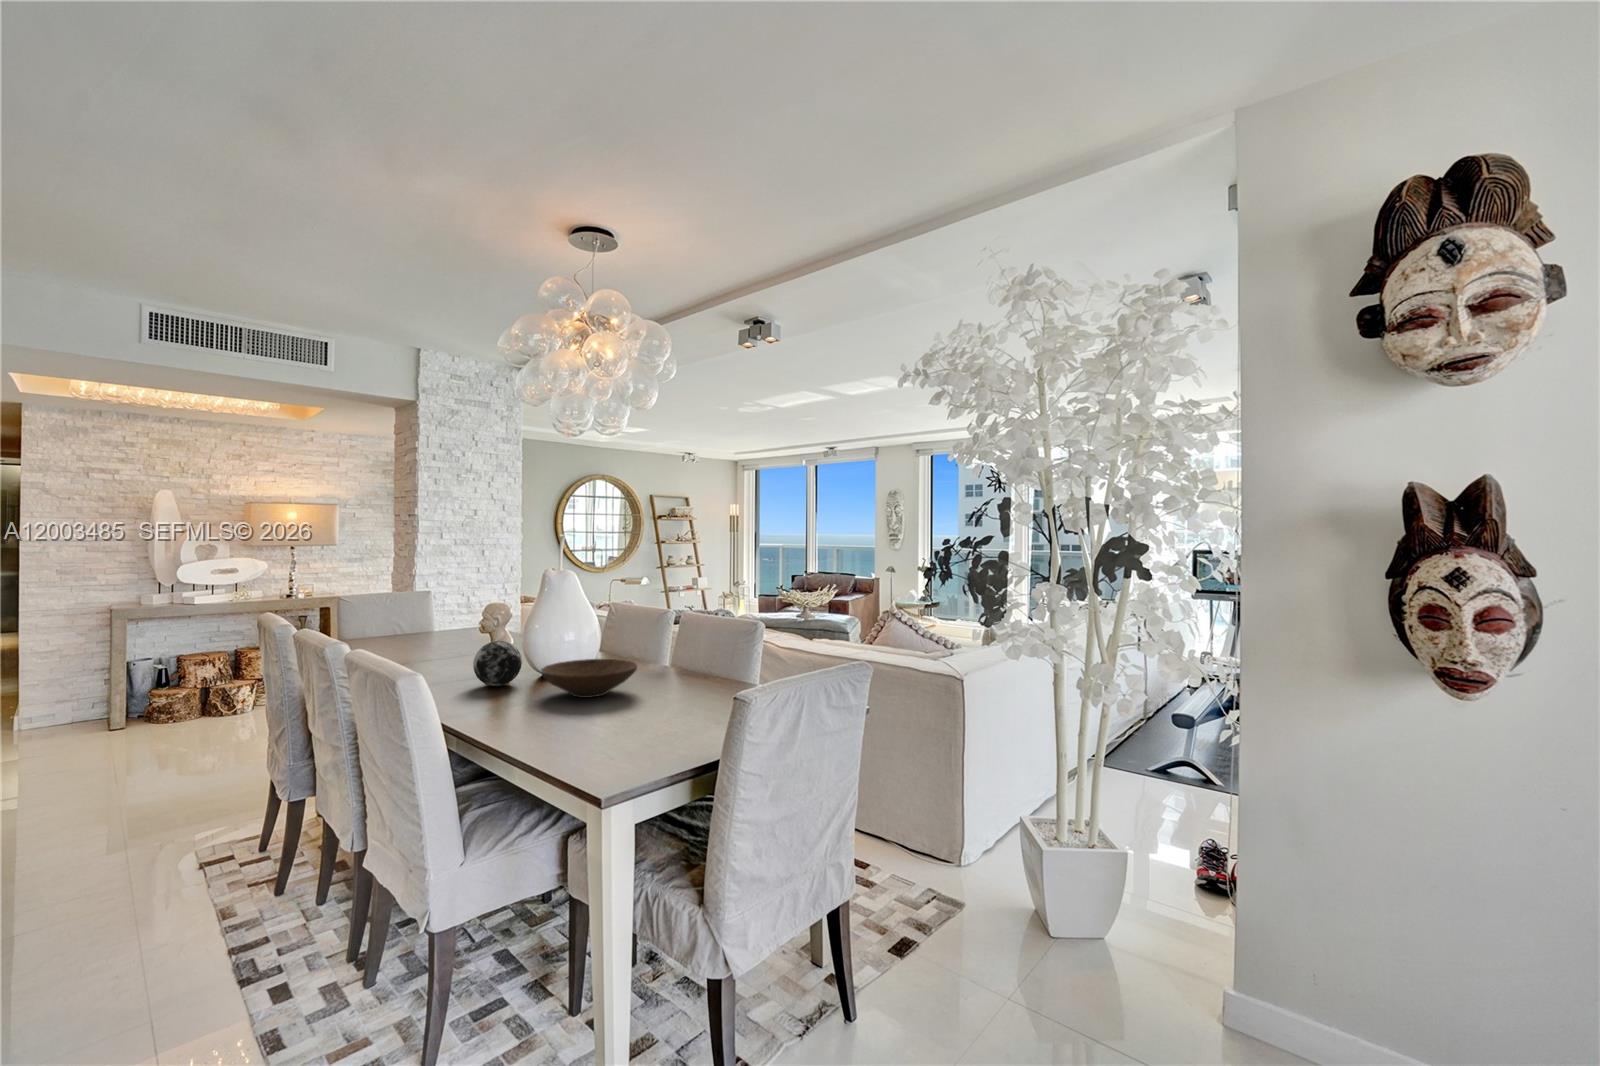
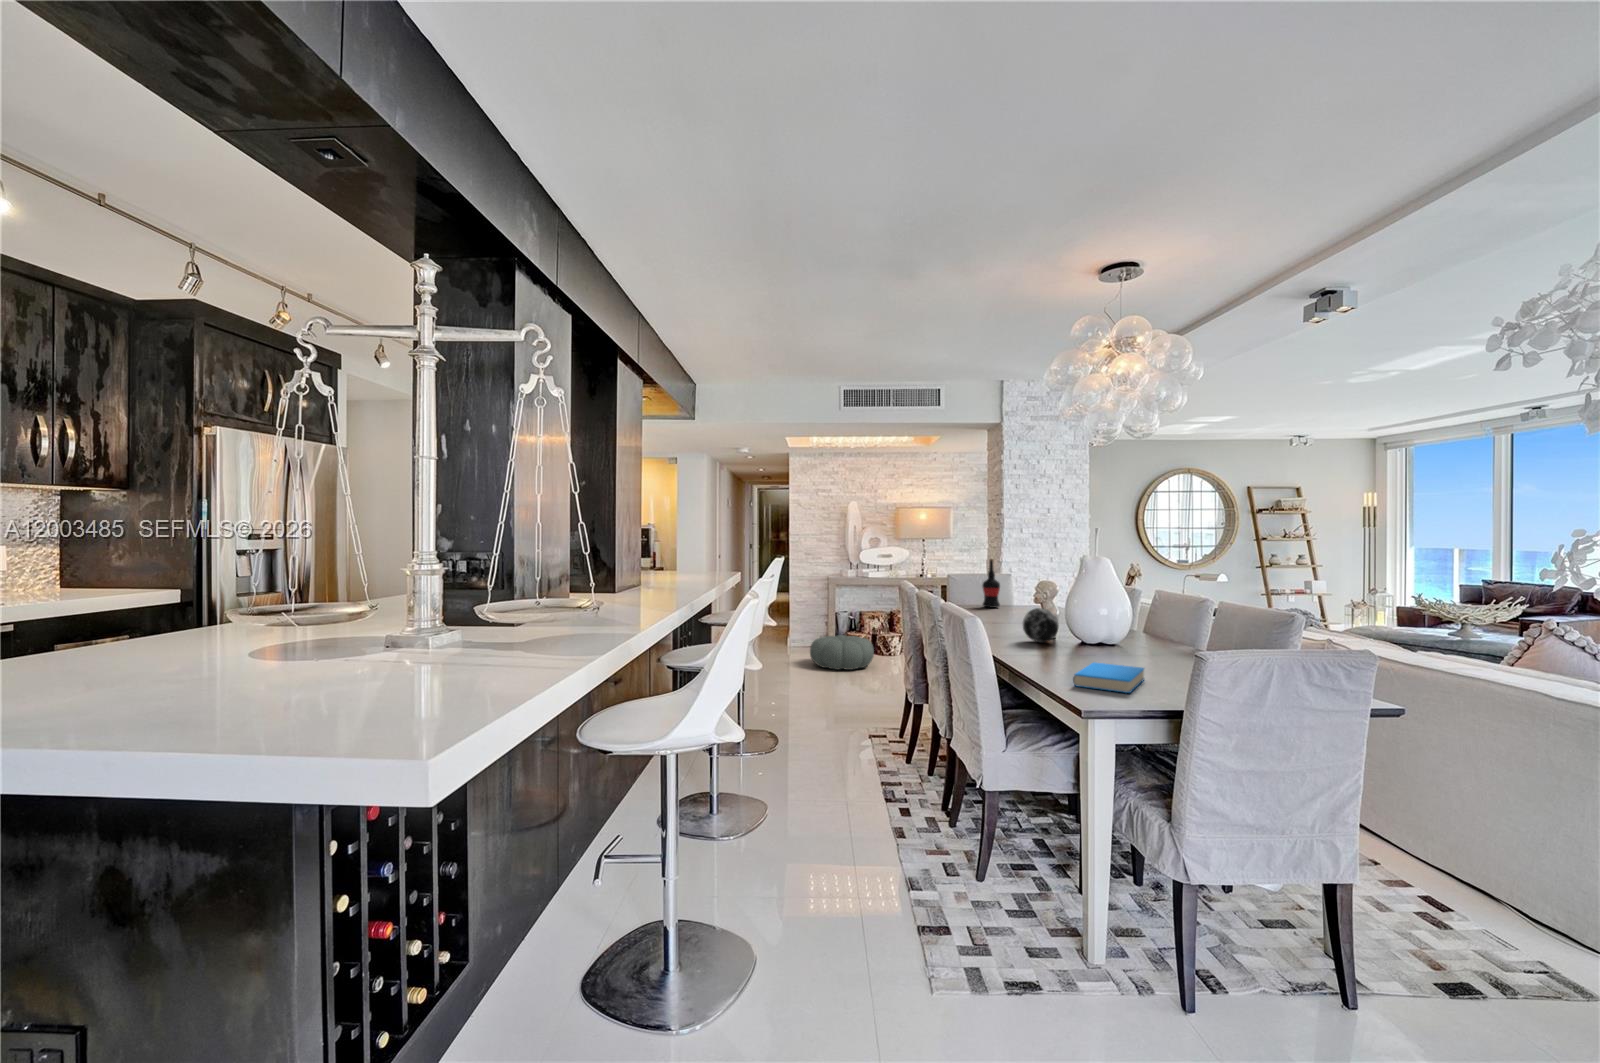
wine bottle: none [397,575,423,639] -> present [982,559,1000,608]
wooden bowl: present [541,659,637,698] -> none [1069,629,1151,659]
pouf: none [65,696,203,757] -> present [810,635,874,670]
book: none [572,708,646,753] -> present [1073,662,1144,693]

